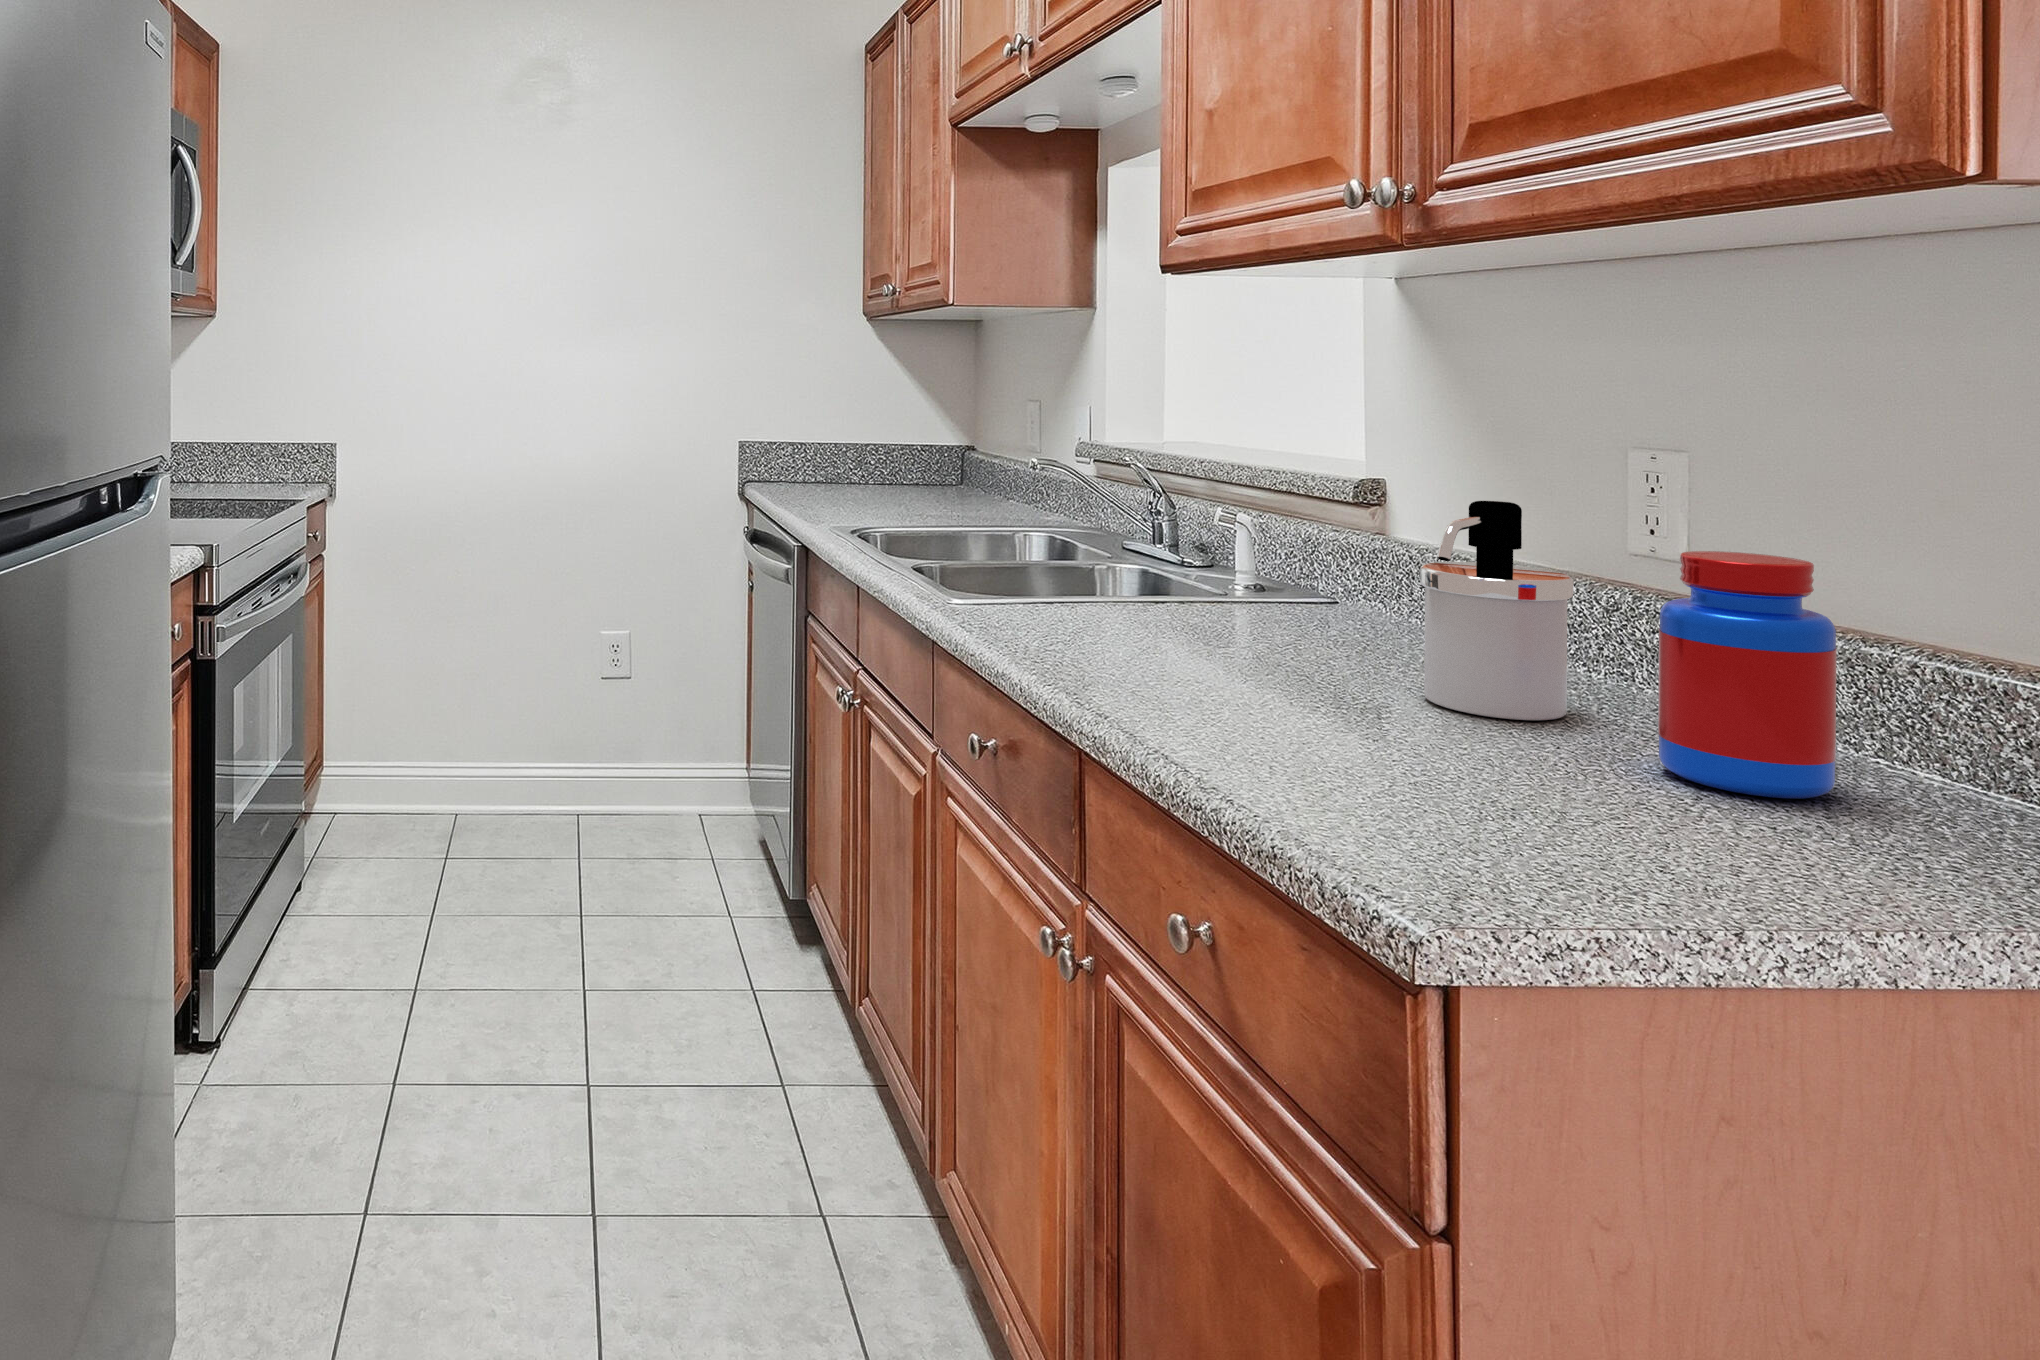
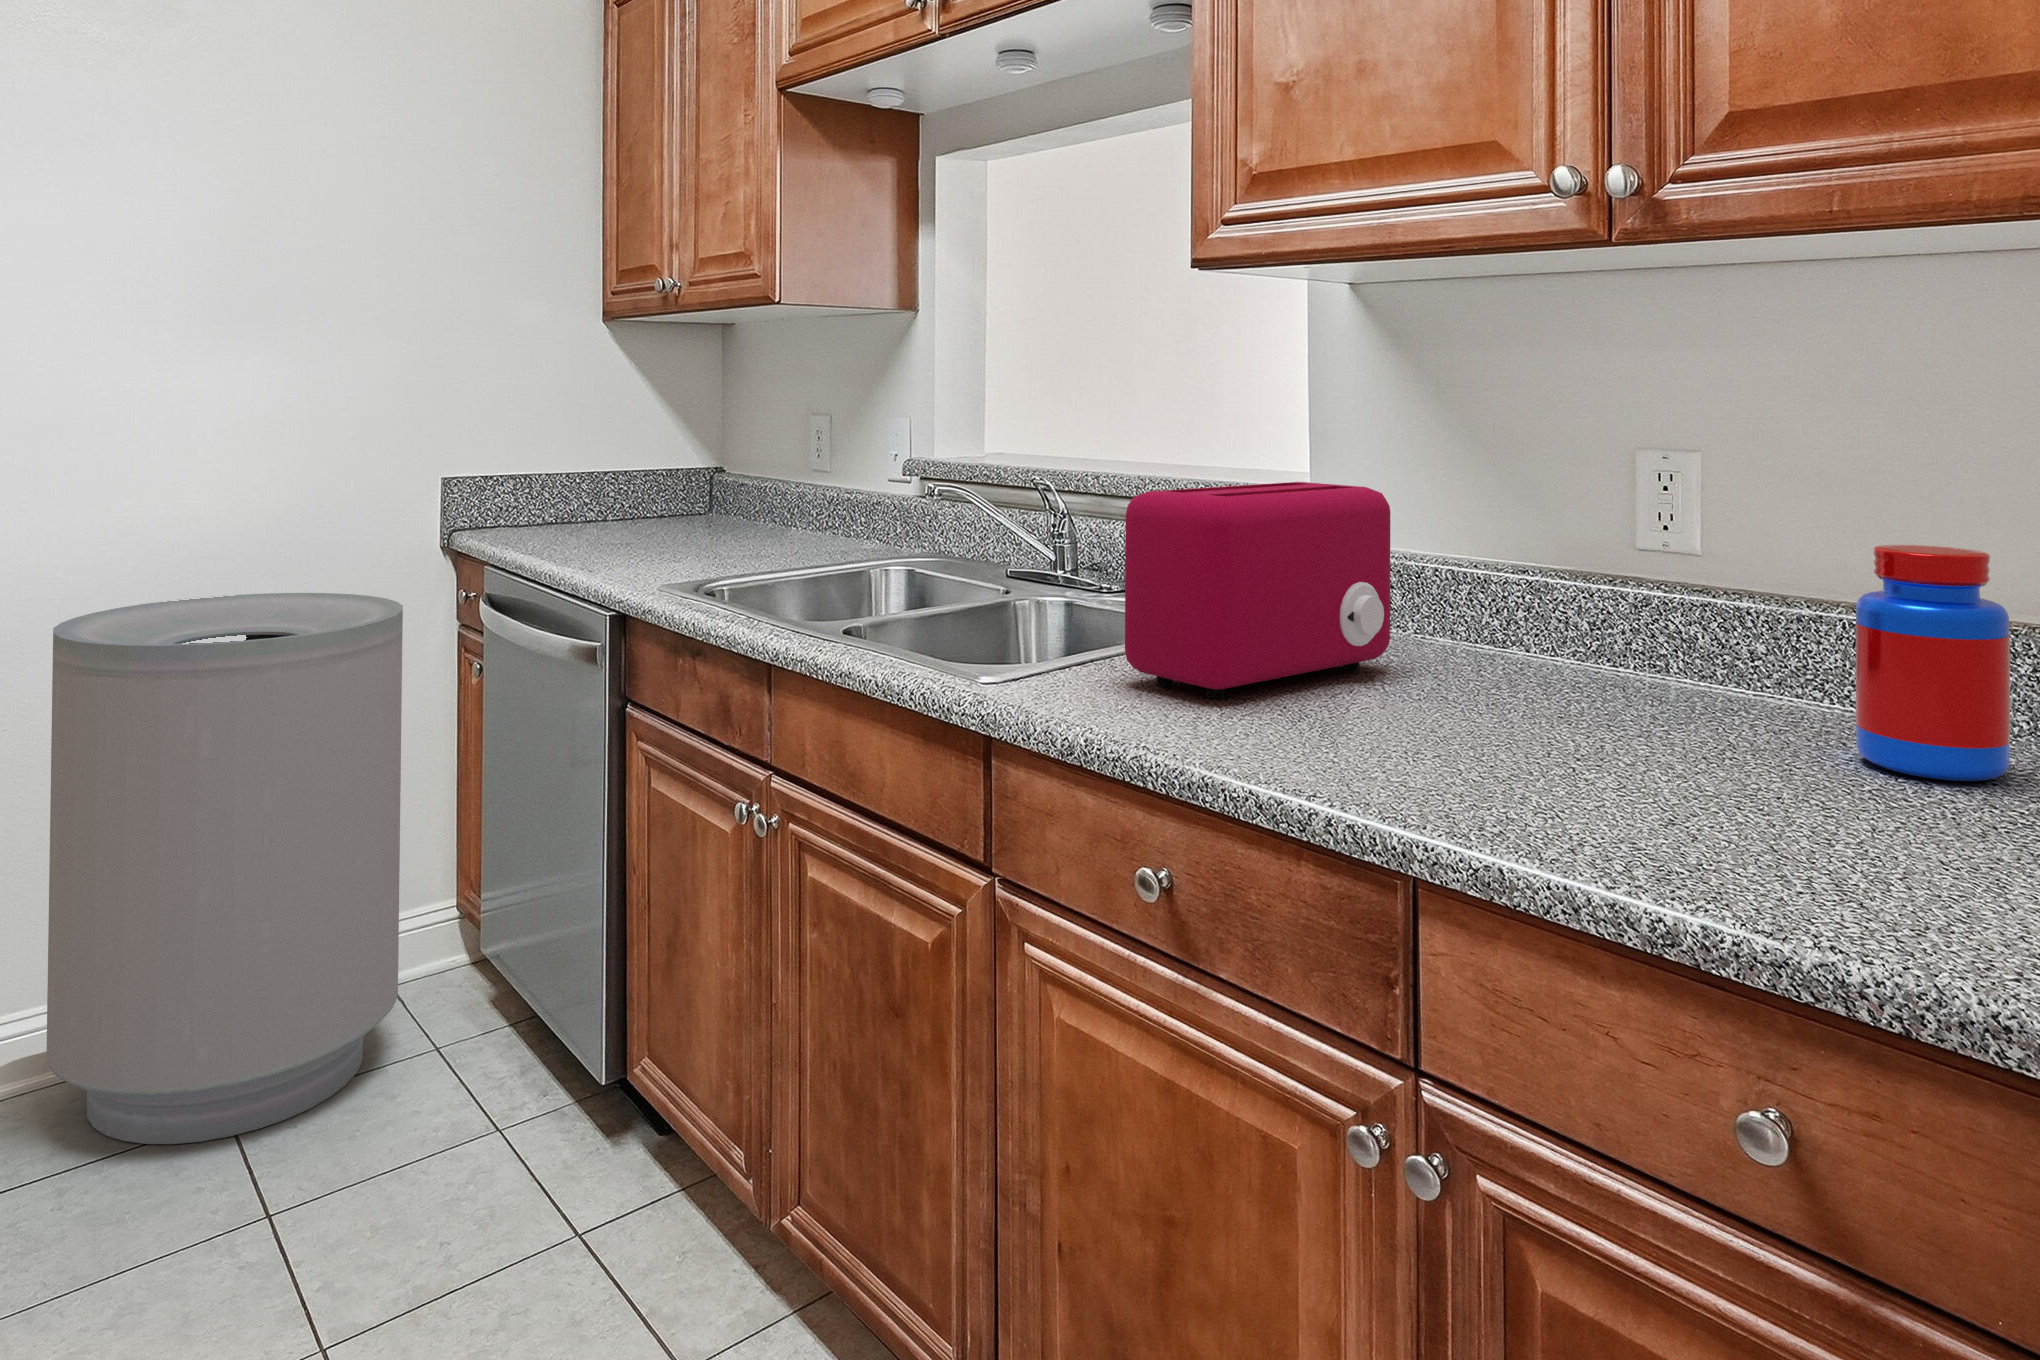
toaster: none [1051,468,1334,642] -> present [1125,482,1390,698]
soap dispenser: present [1420,501,1573,720] -> none [1563,506,1704,732]
trash can: none [472,520,686,883] -> present [46,593,403,1144]

